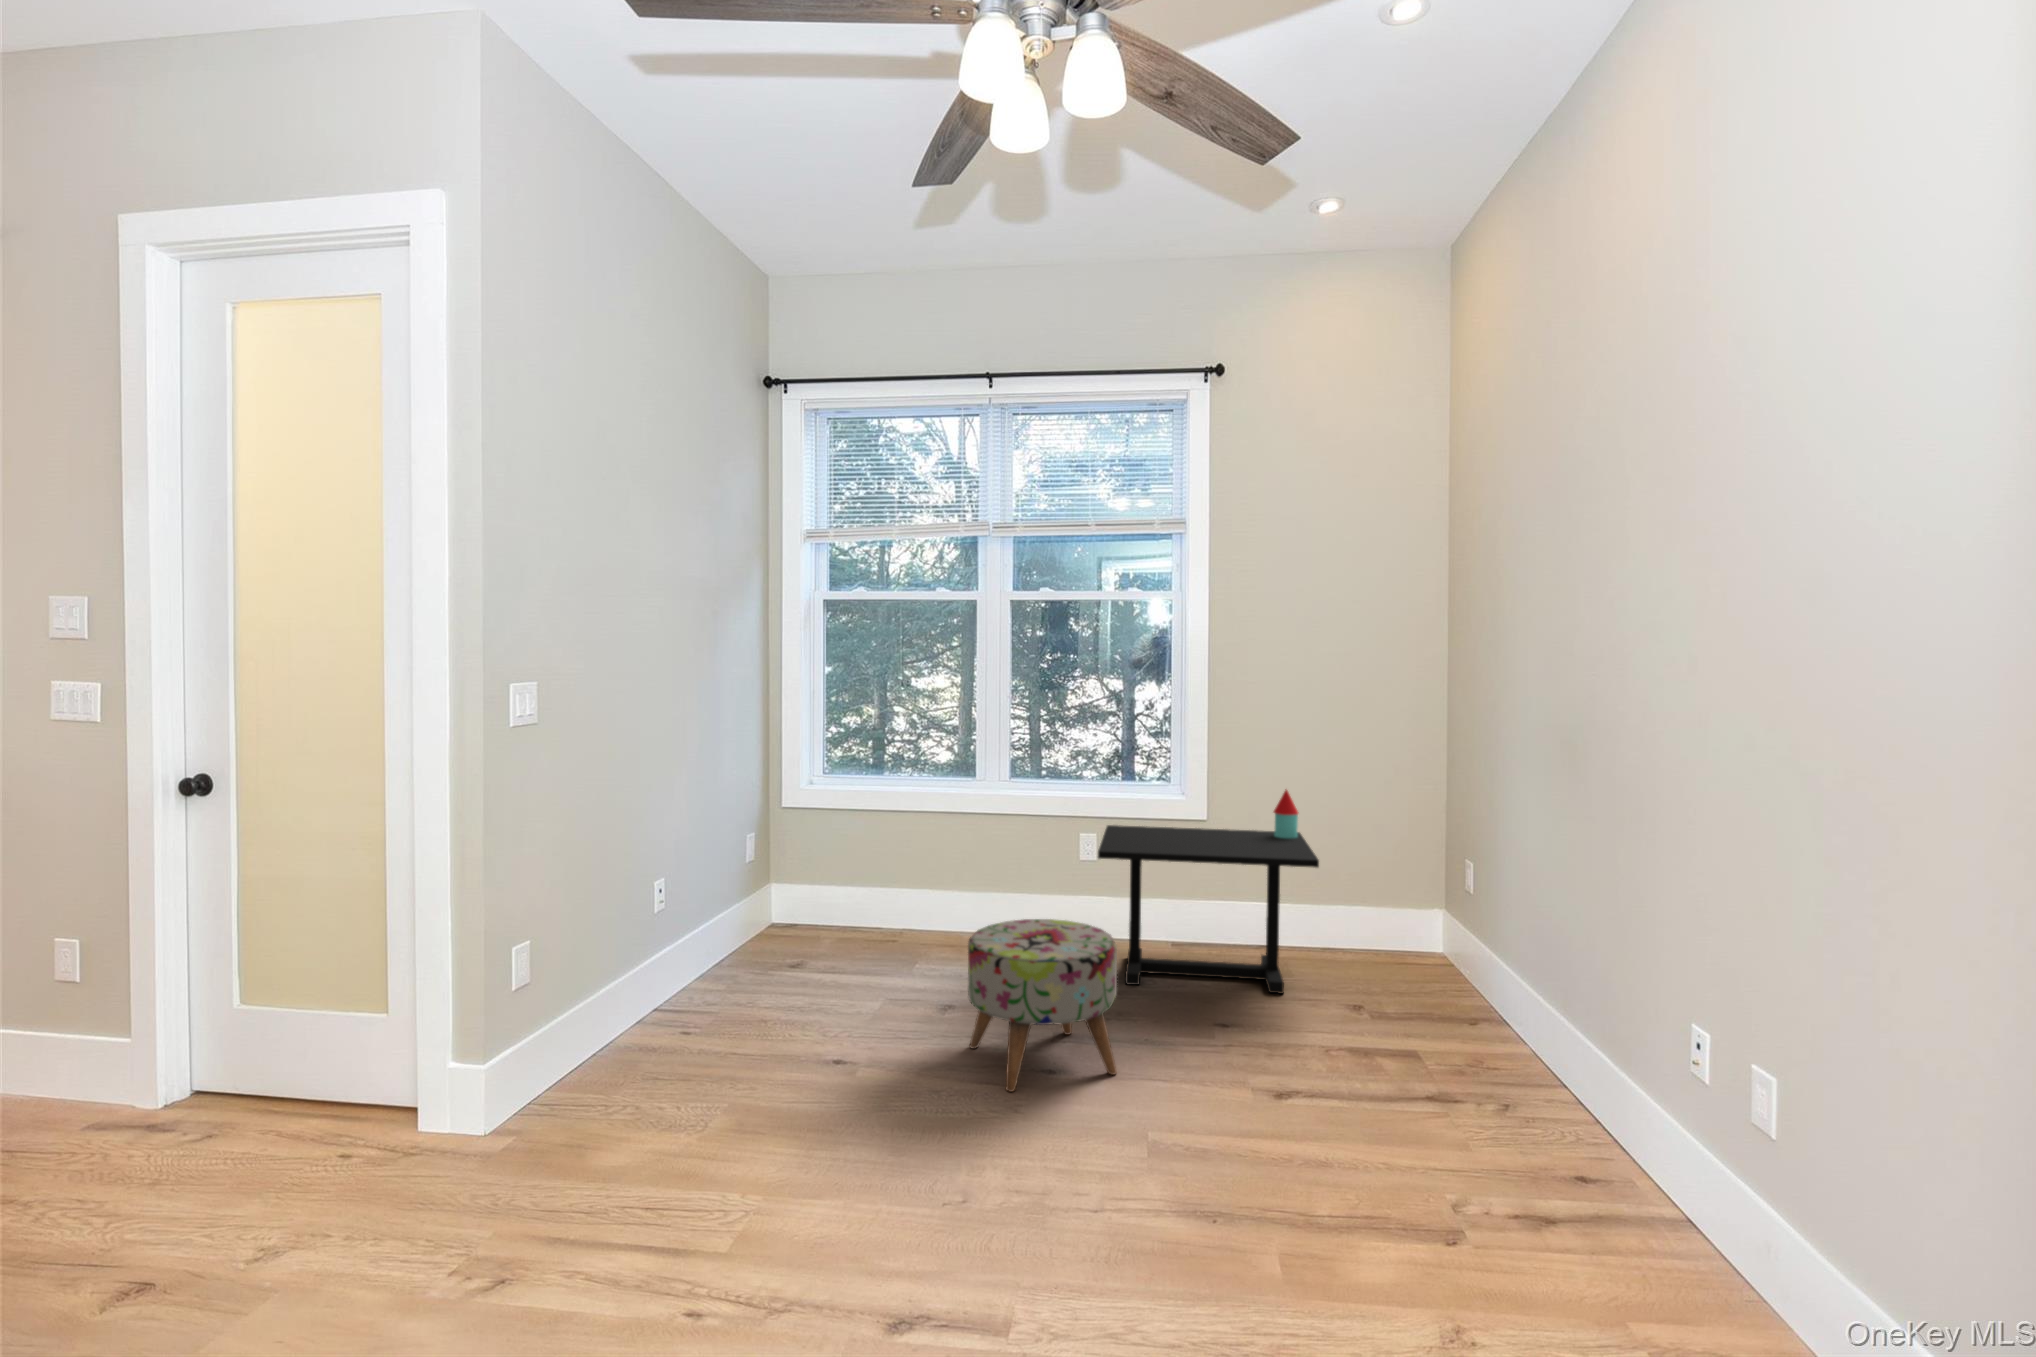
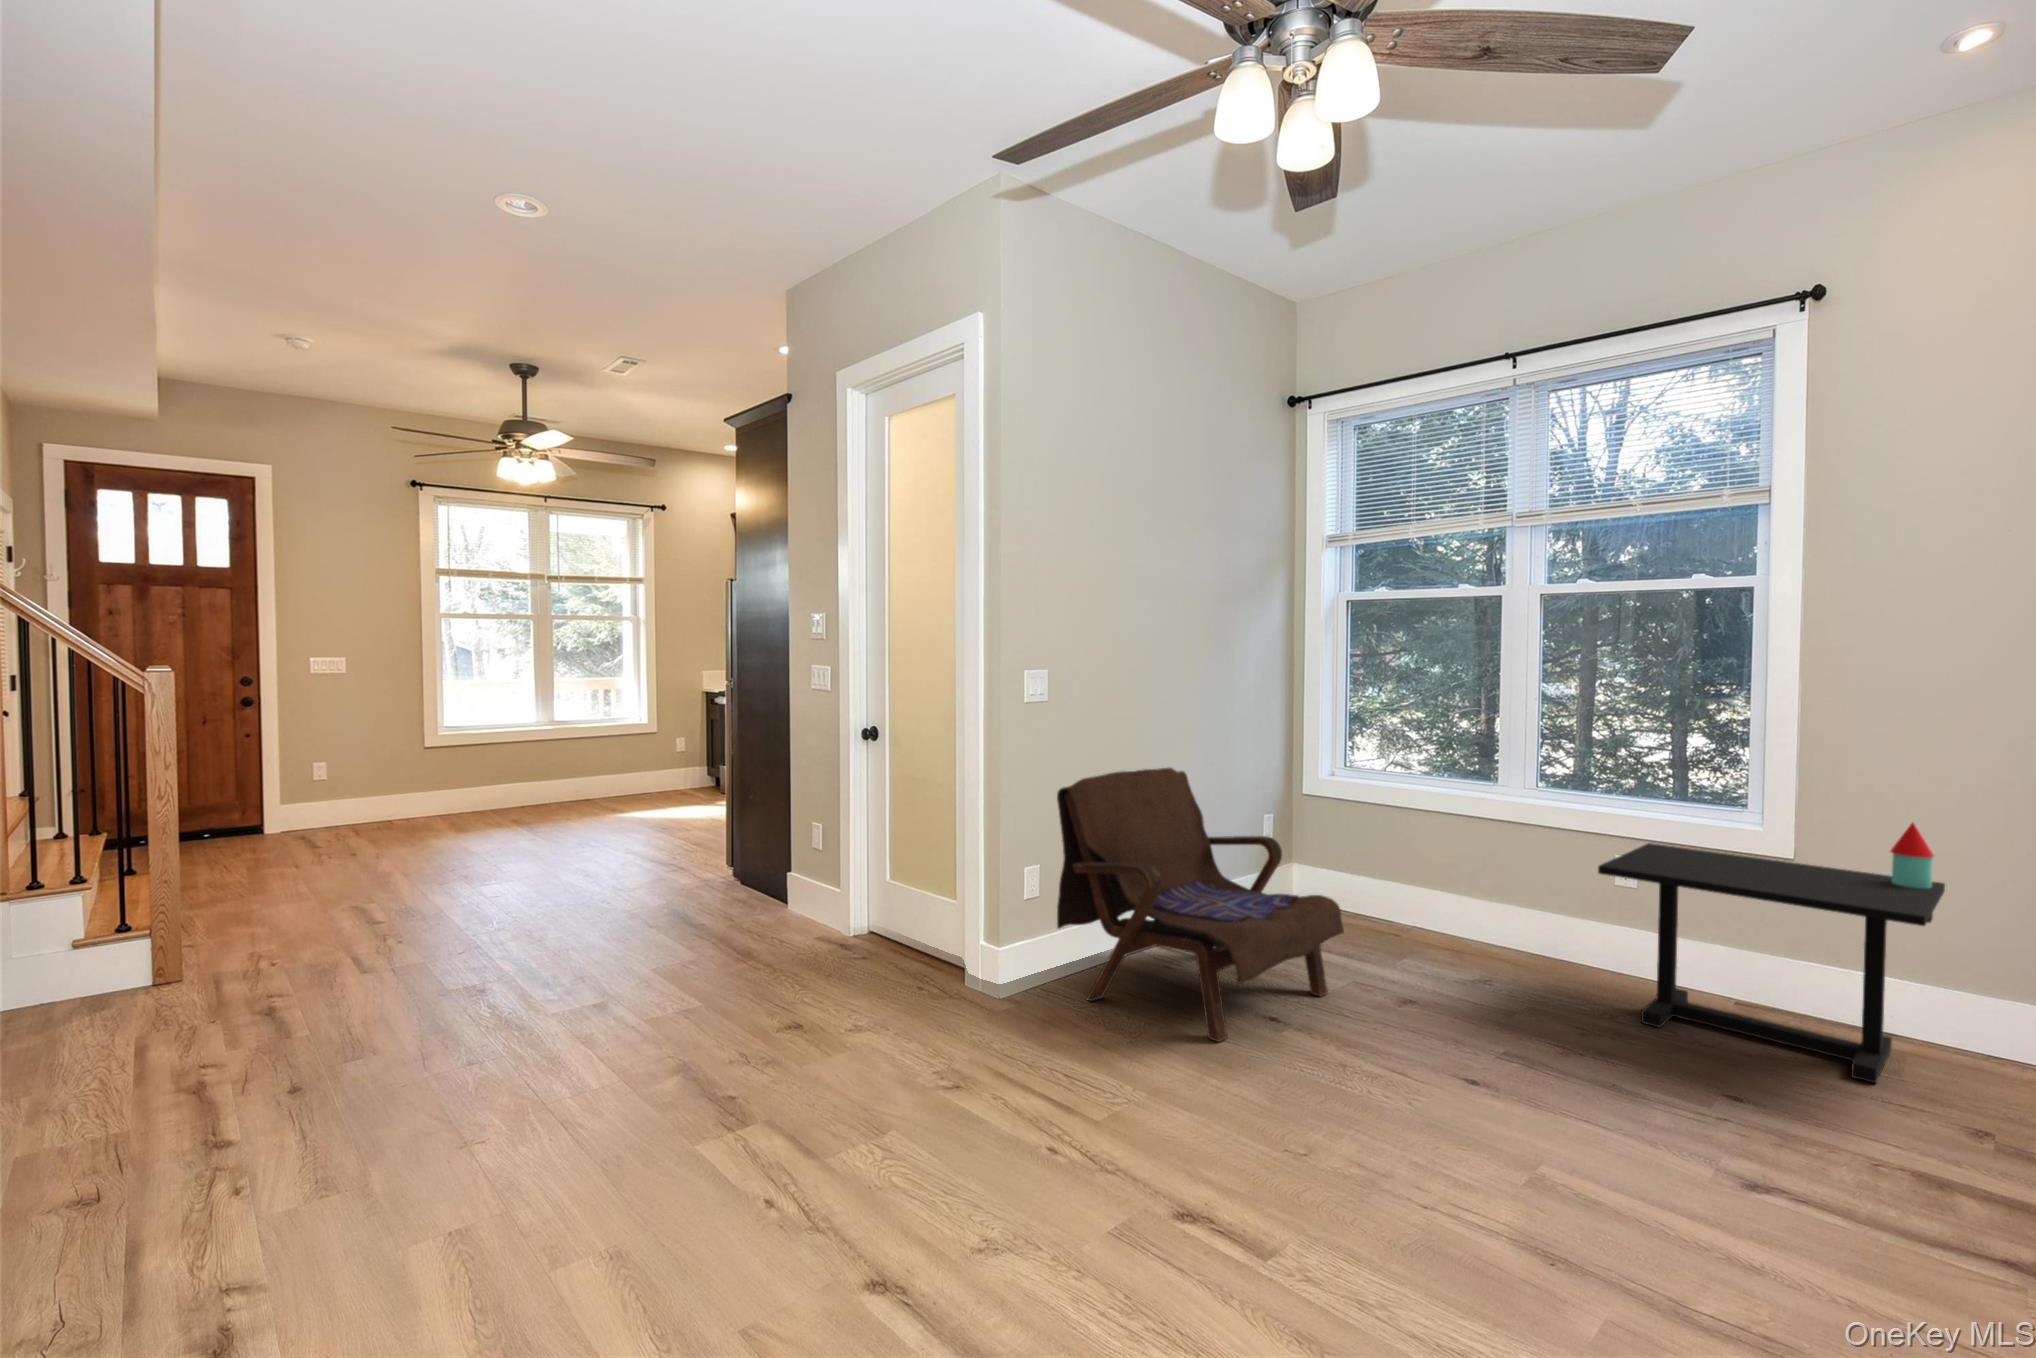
armchair: none [552,796,890,1109] -> present [1057,768,1344,1042]
ottoman: present [968,919,1117,1092] -> none [1396,919,1568,1101]

